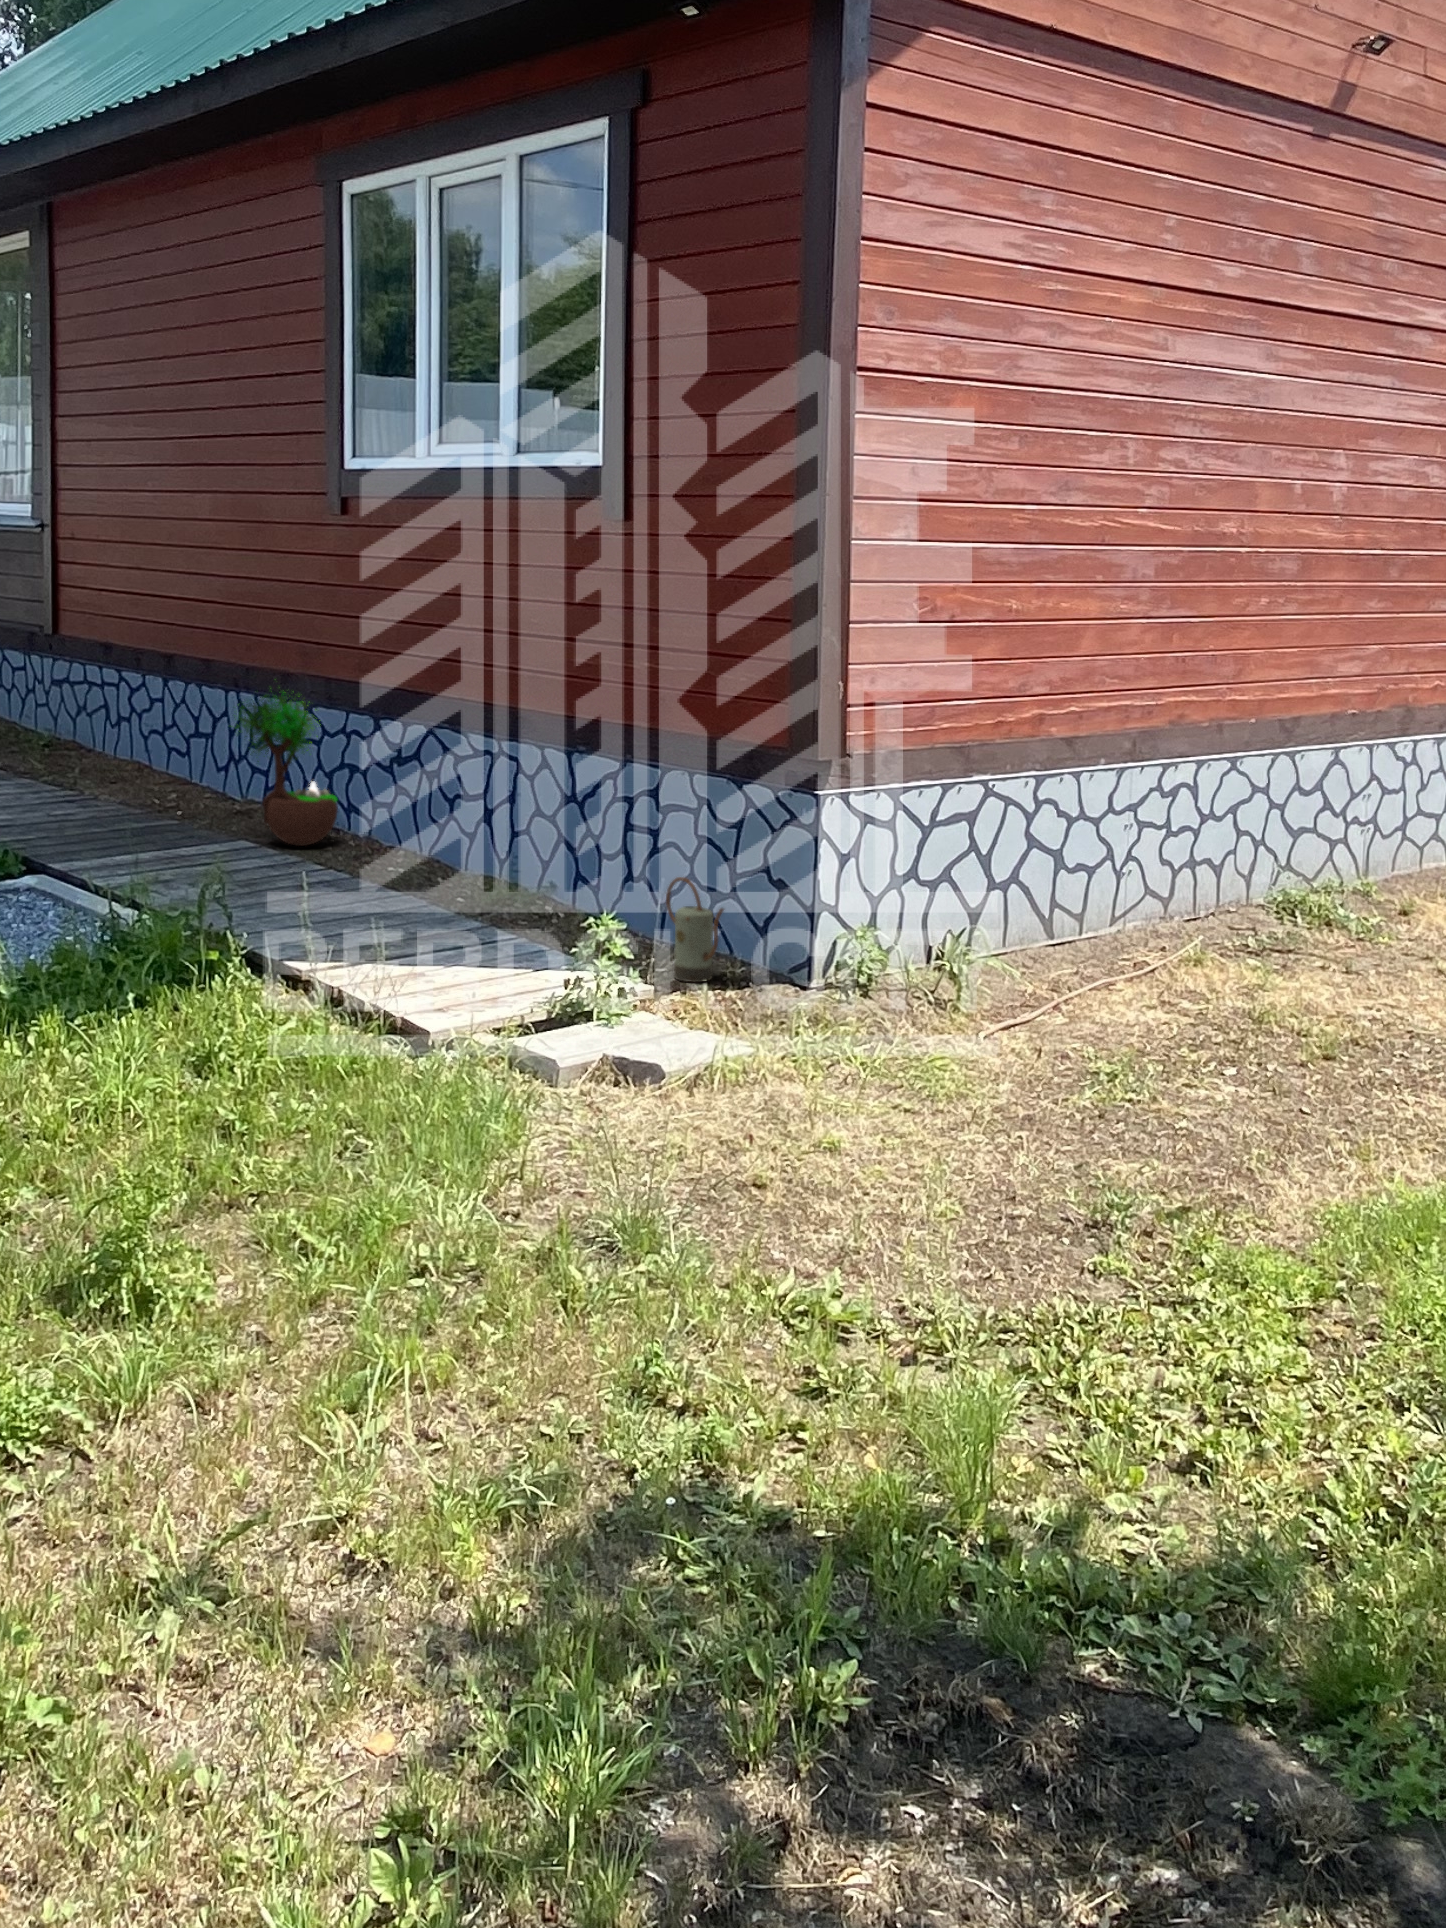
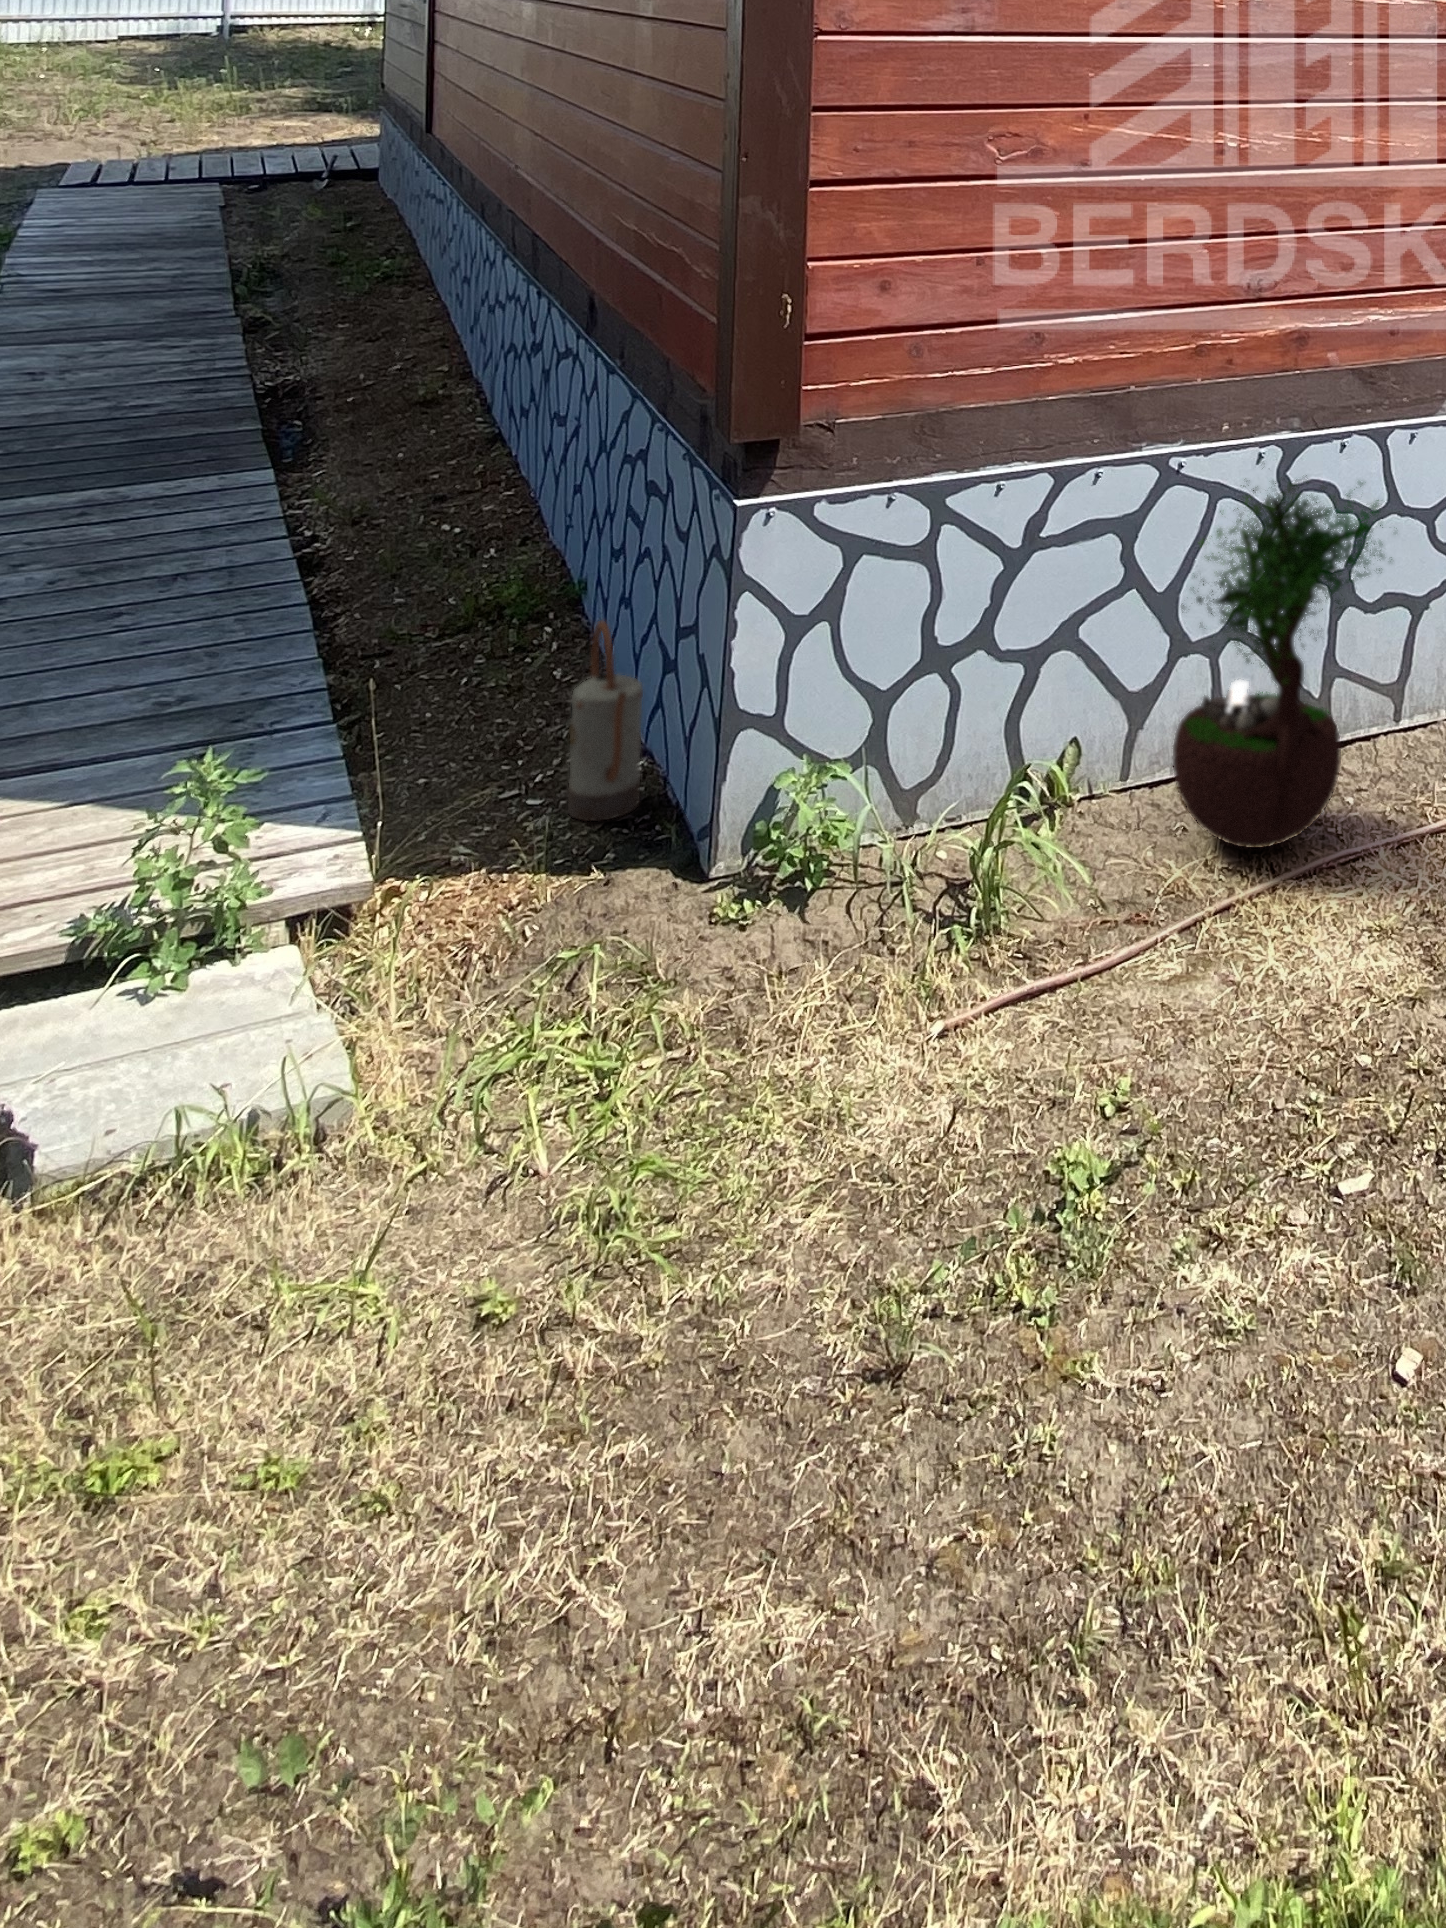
potted tree: present [231,679,338,846] -> present [1173,475,1392,848]

